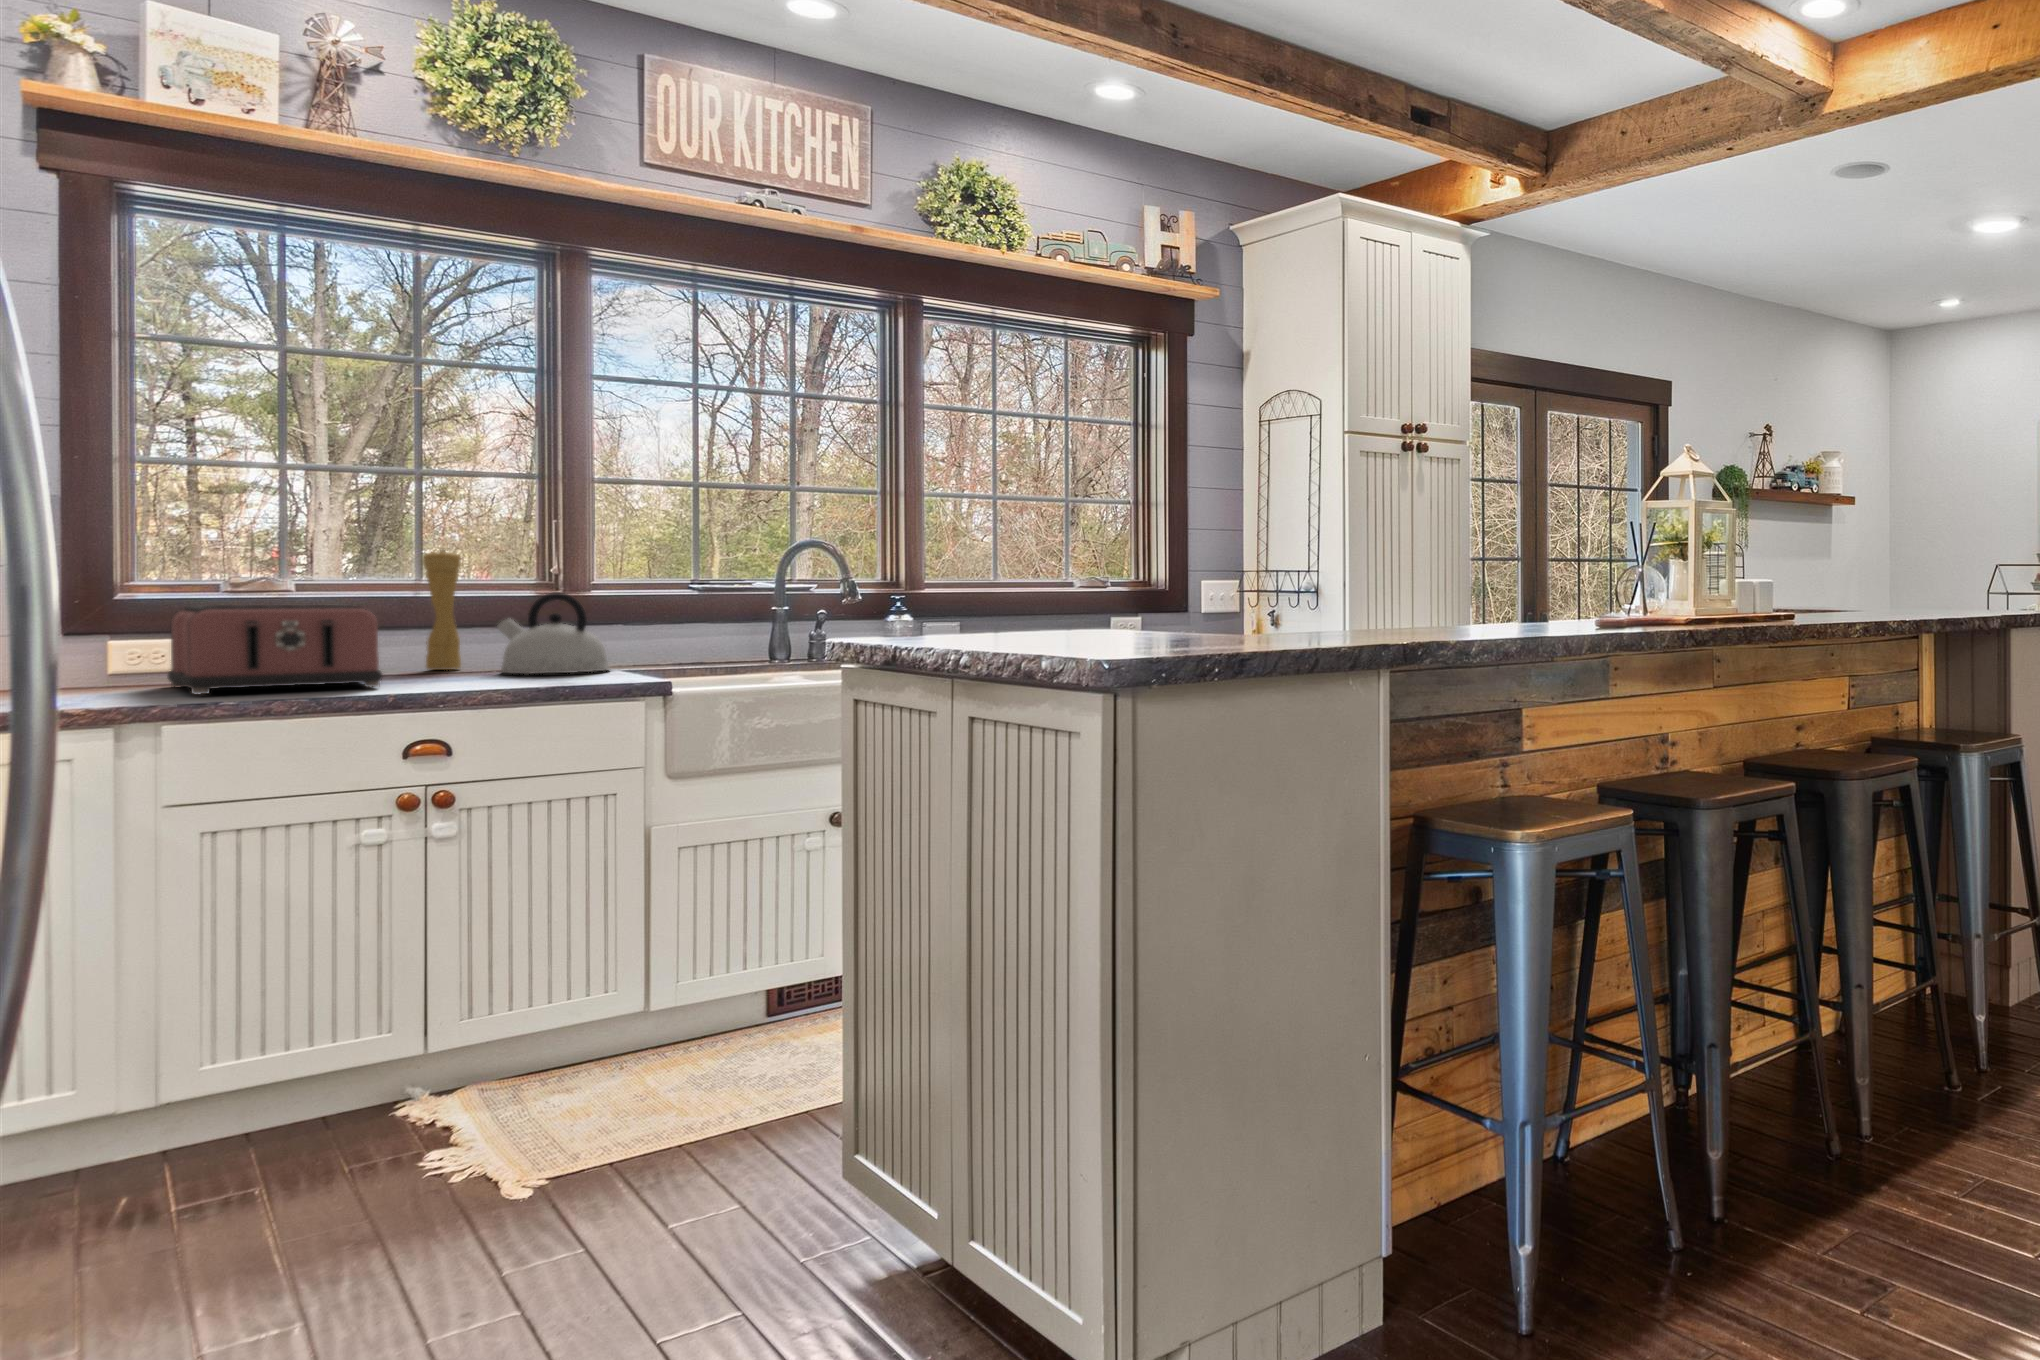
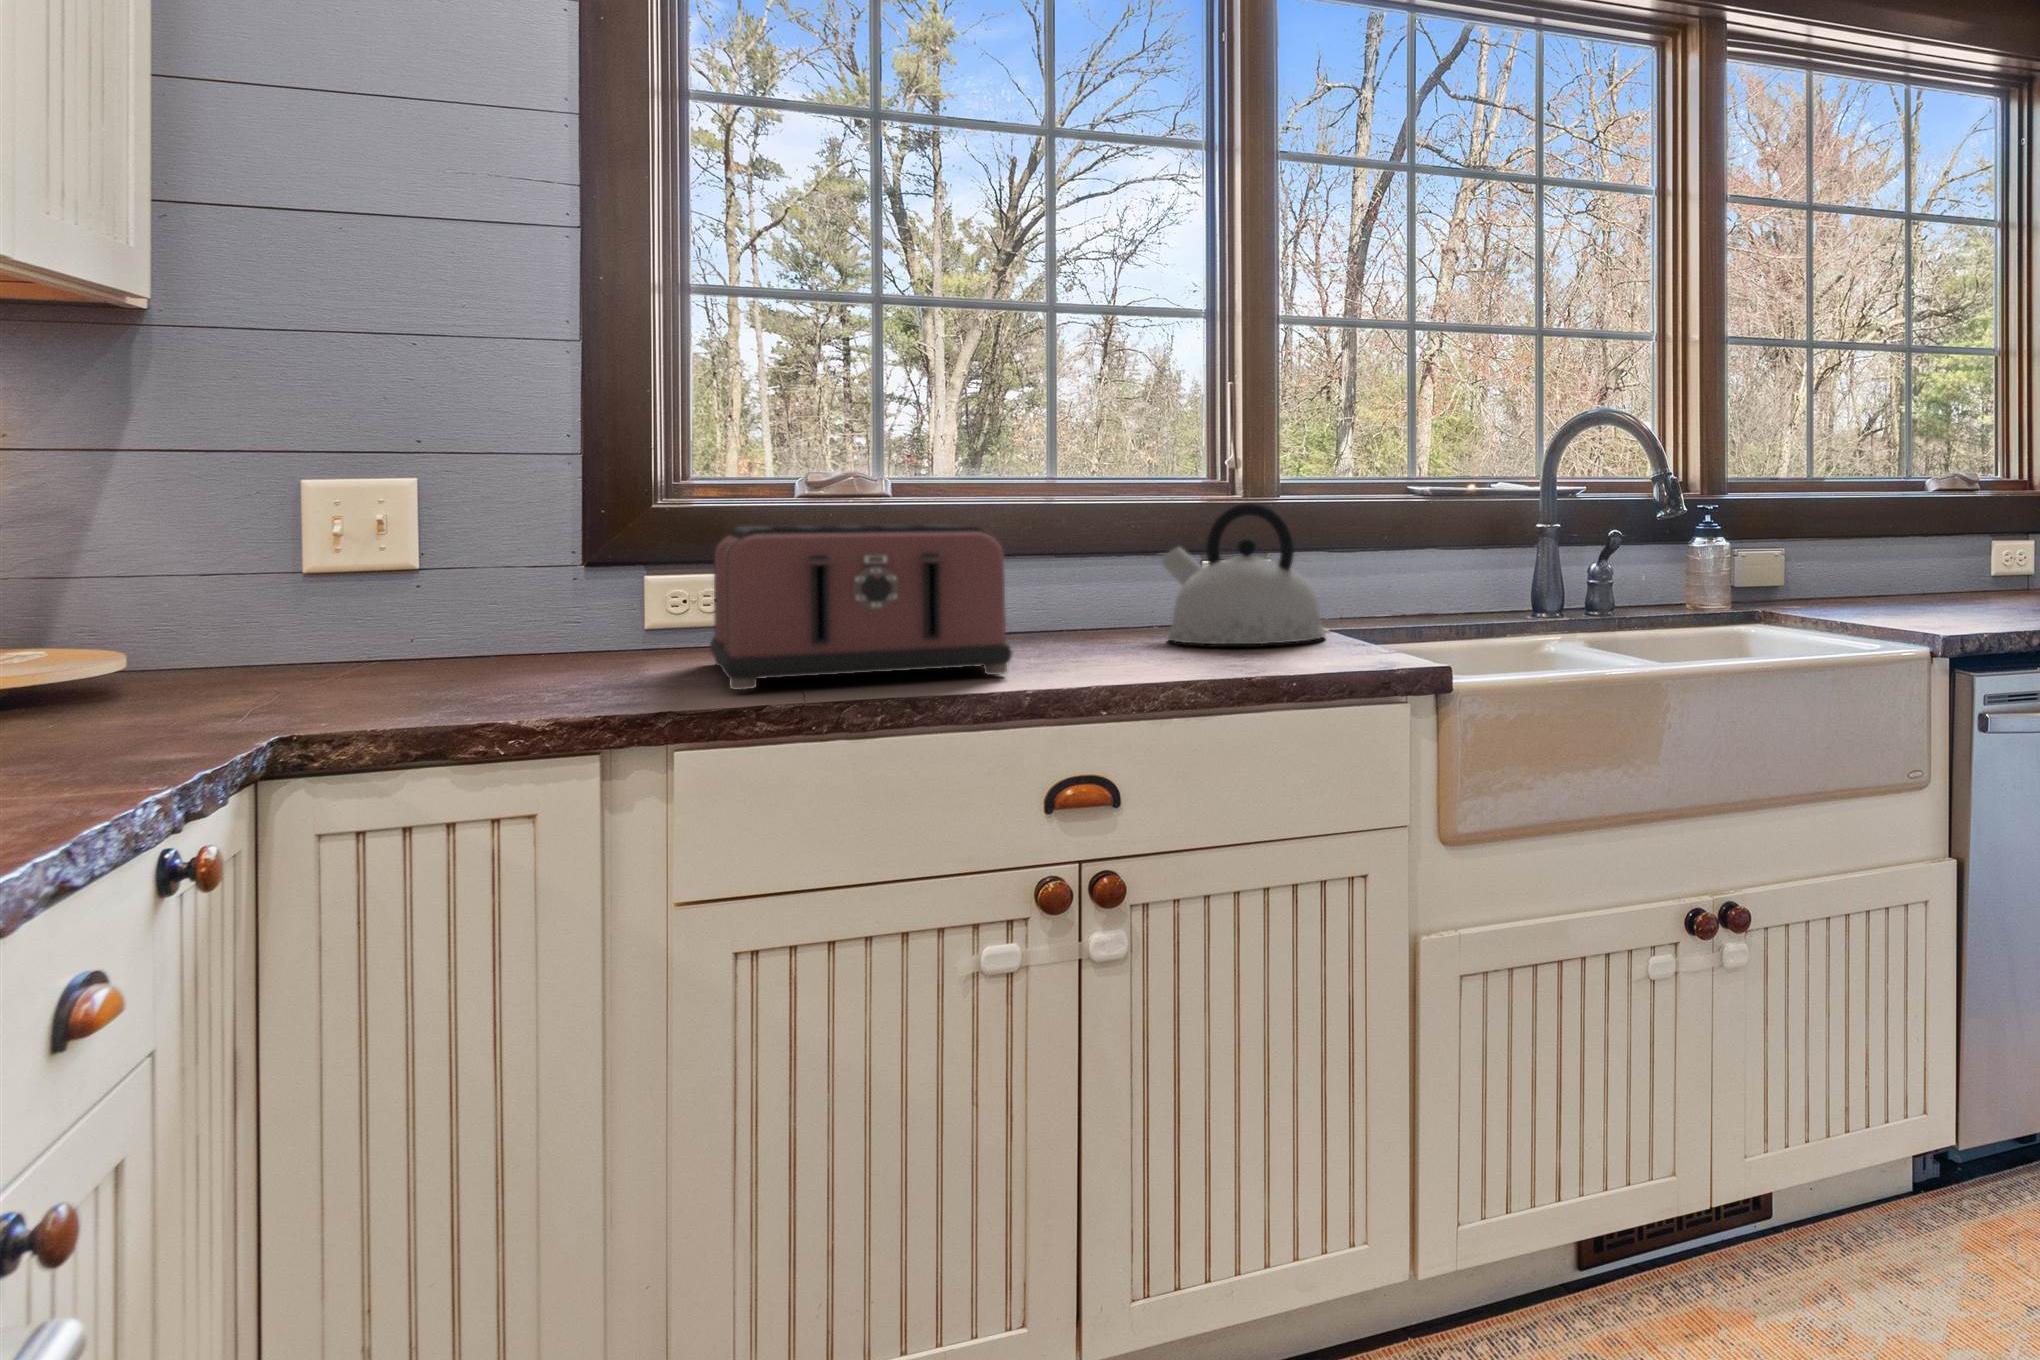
pepper mill: present [423,550,461,670] -> none [1057,433,1109,631]

